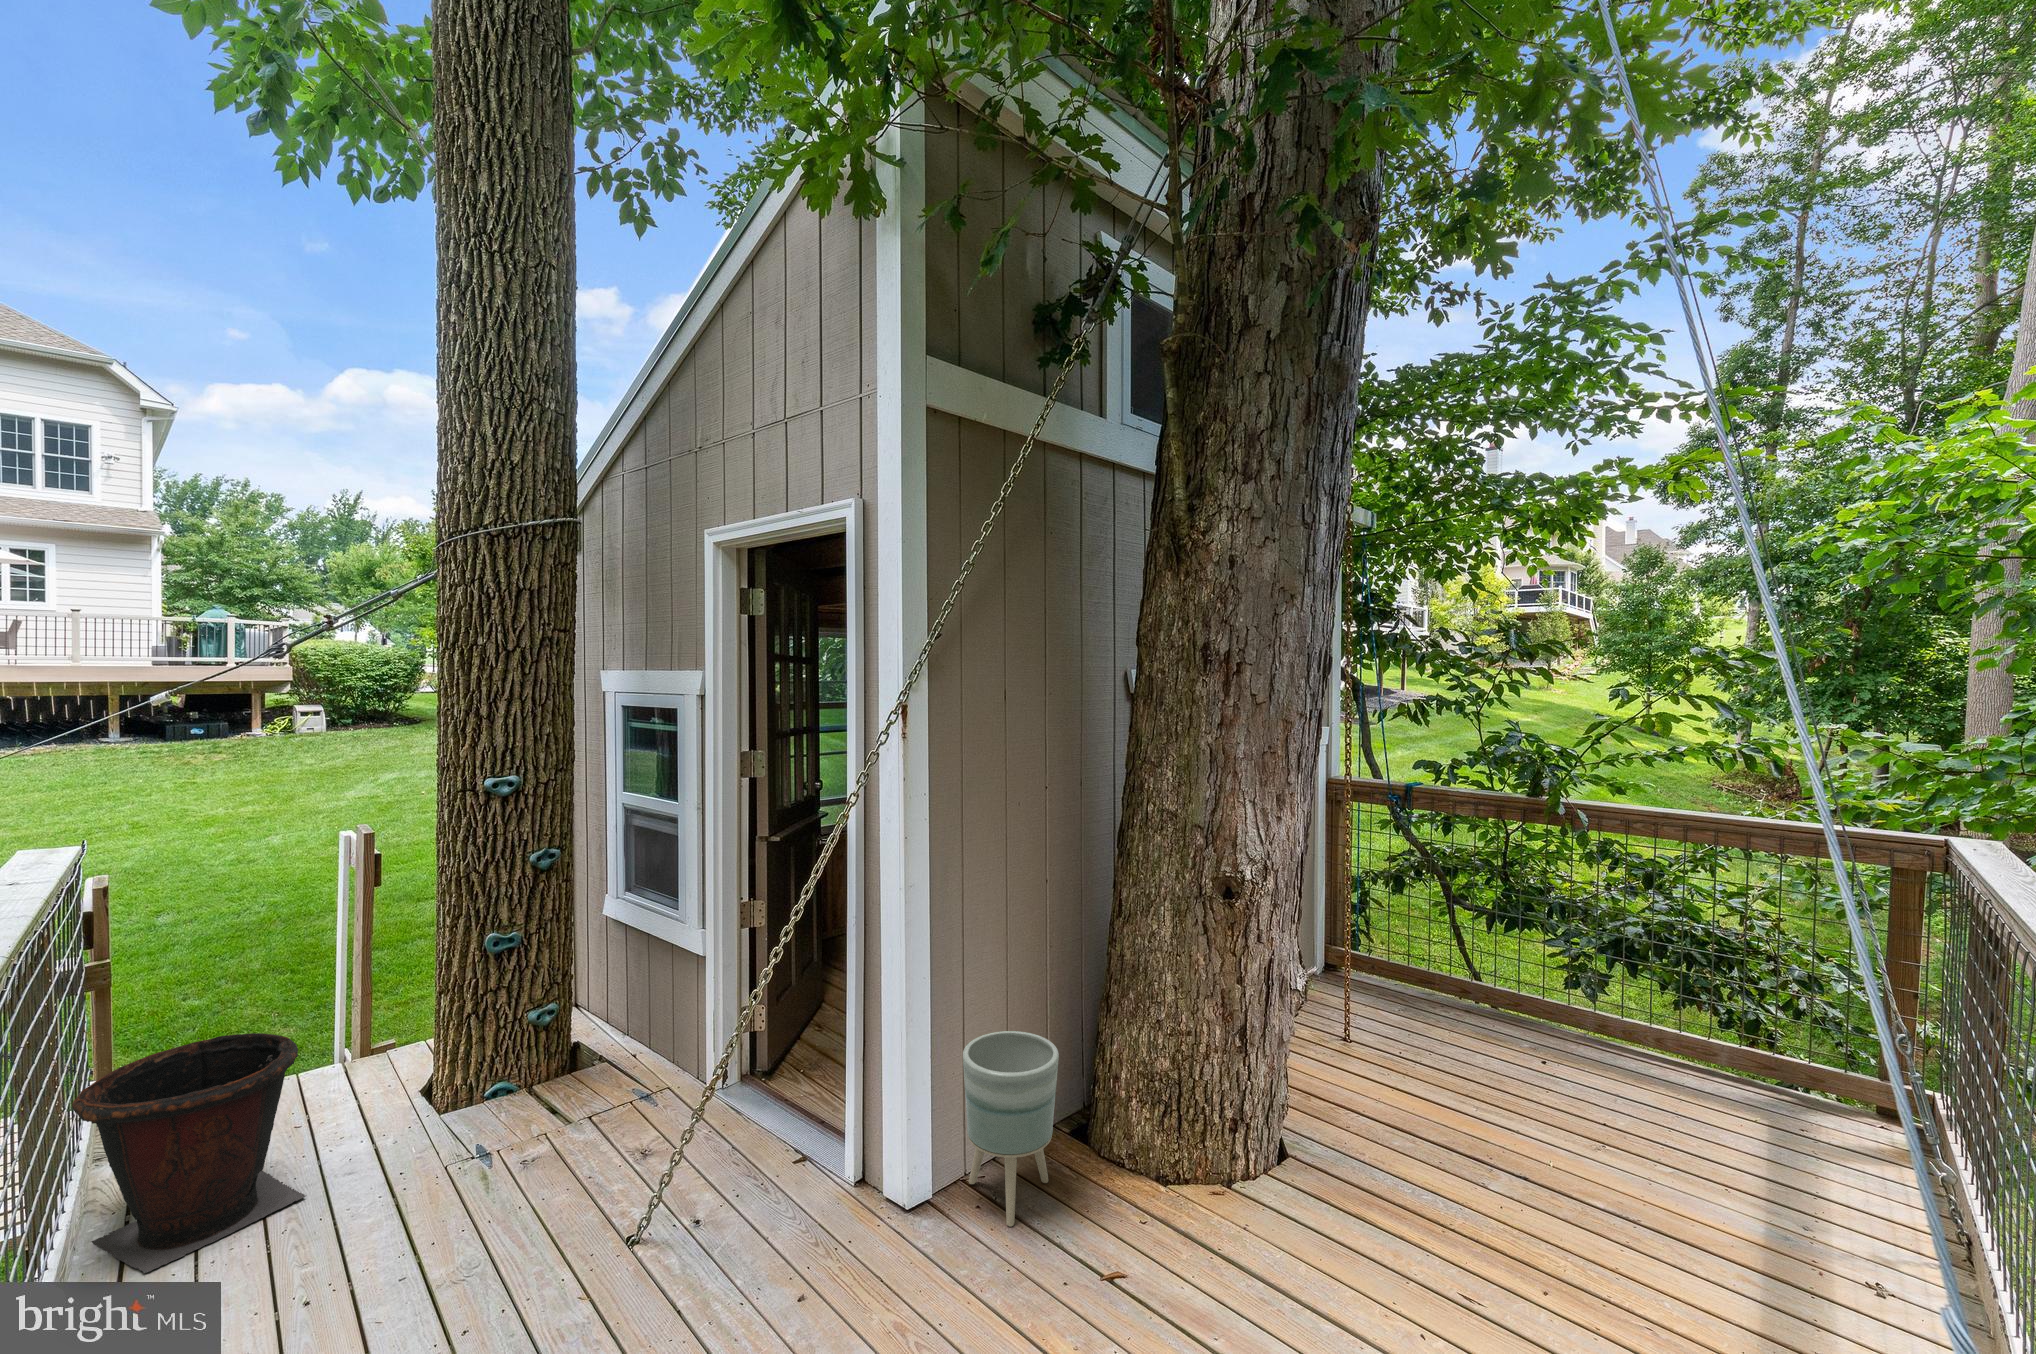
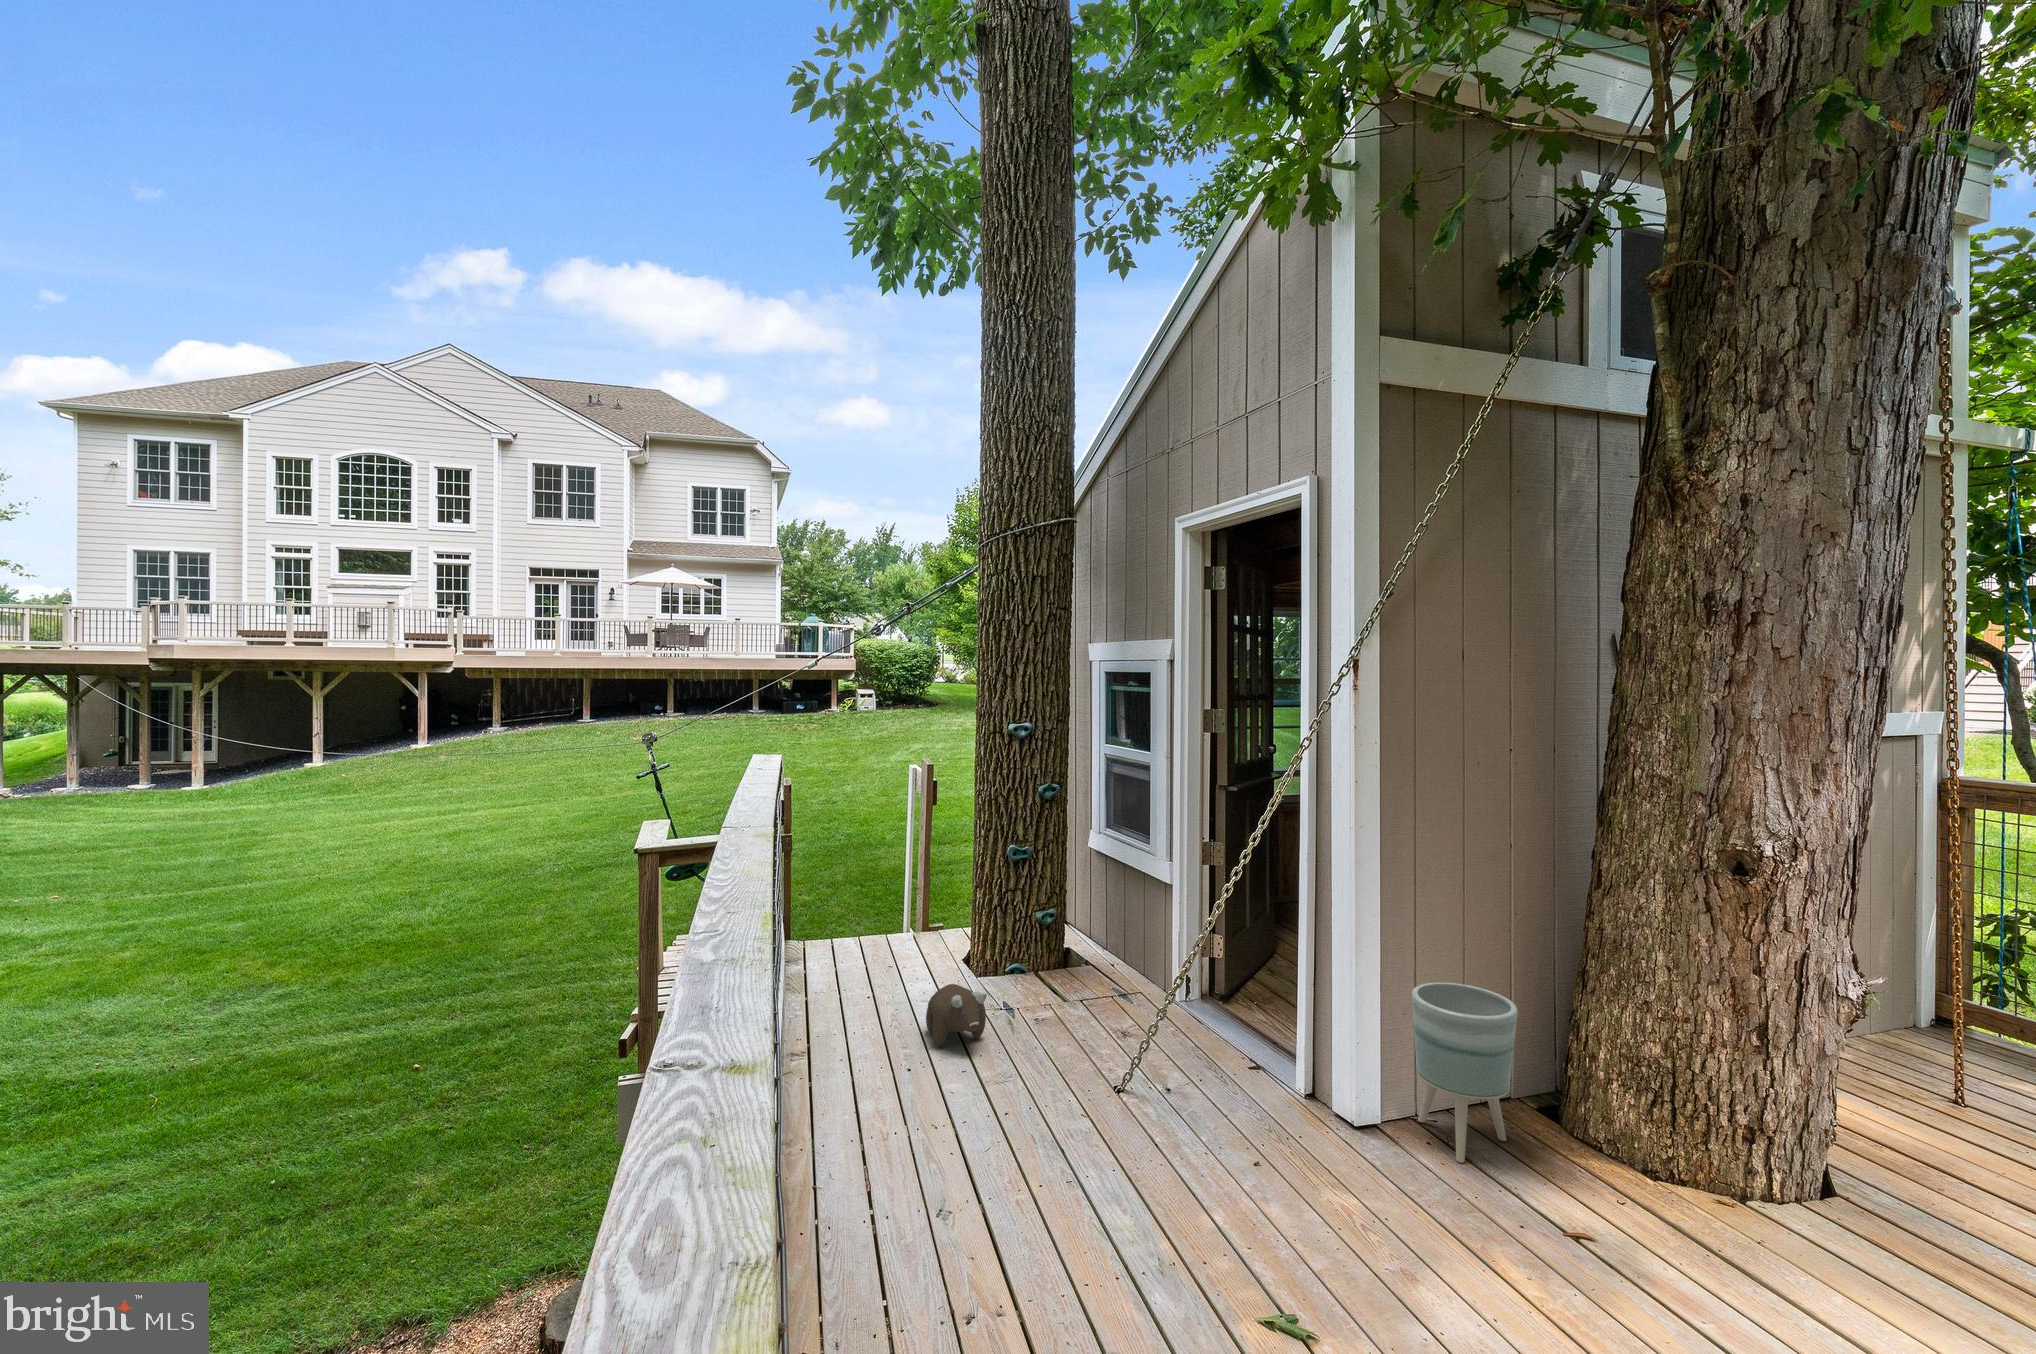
bucket: present [72,1030,305,1273] -> none [796,884,909,1024]
plush toy: none [330,1159,433,1261] -> present [926,984,987,1047]

